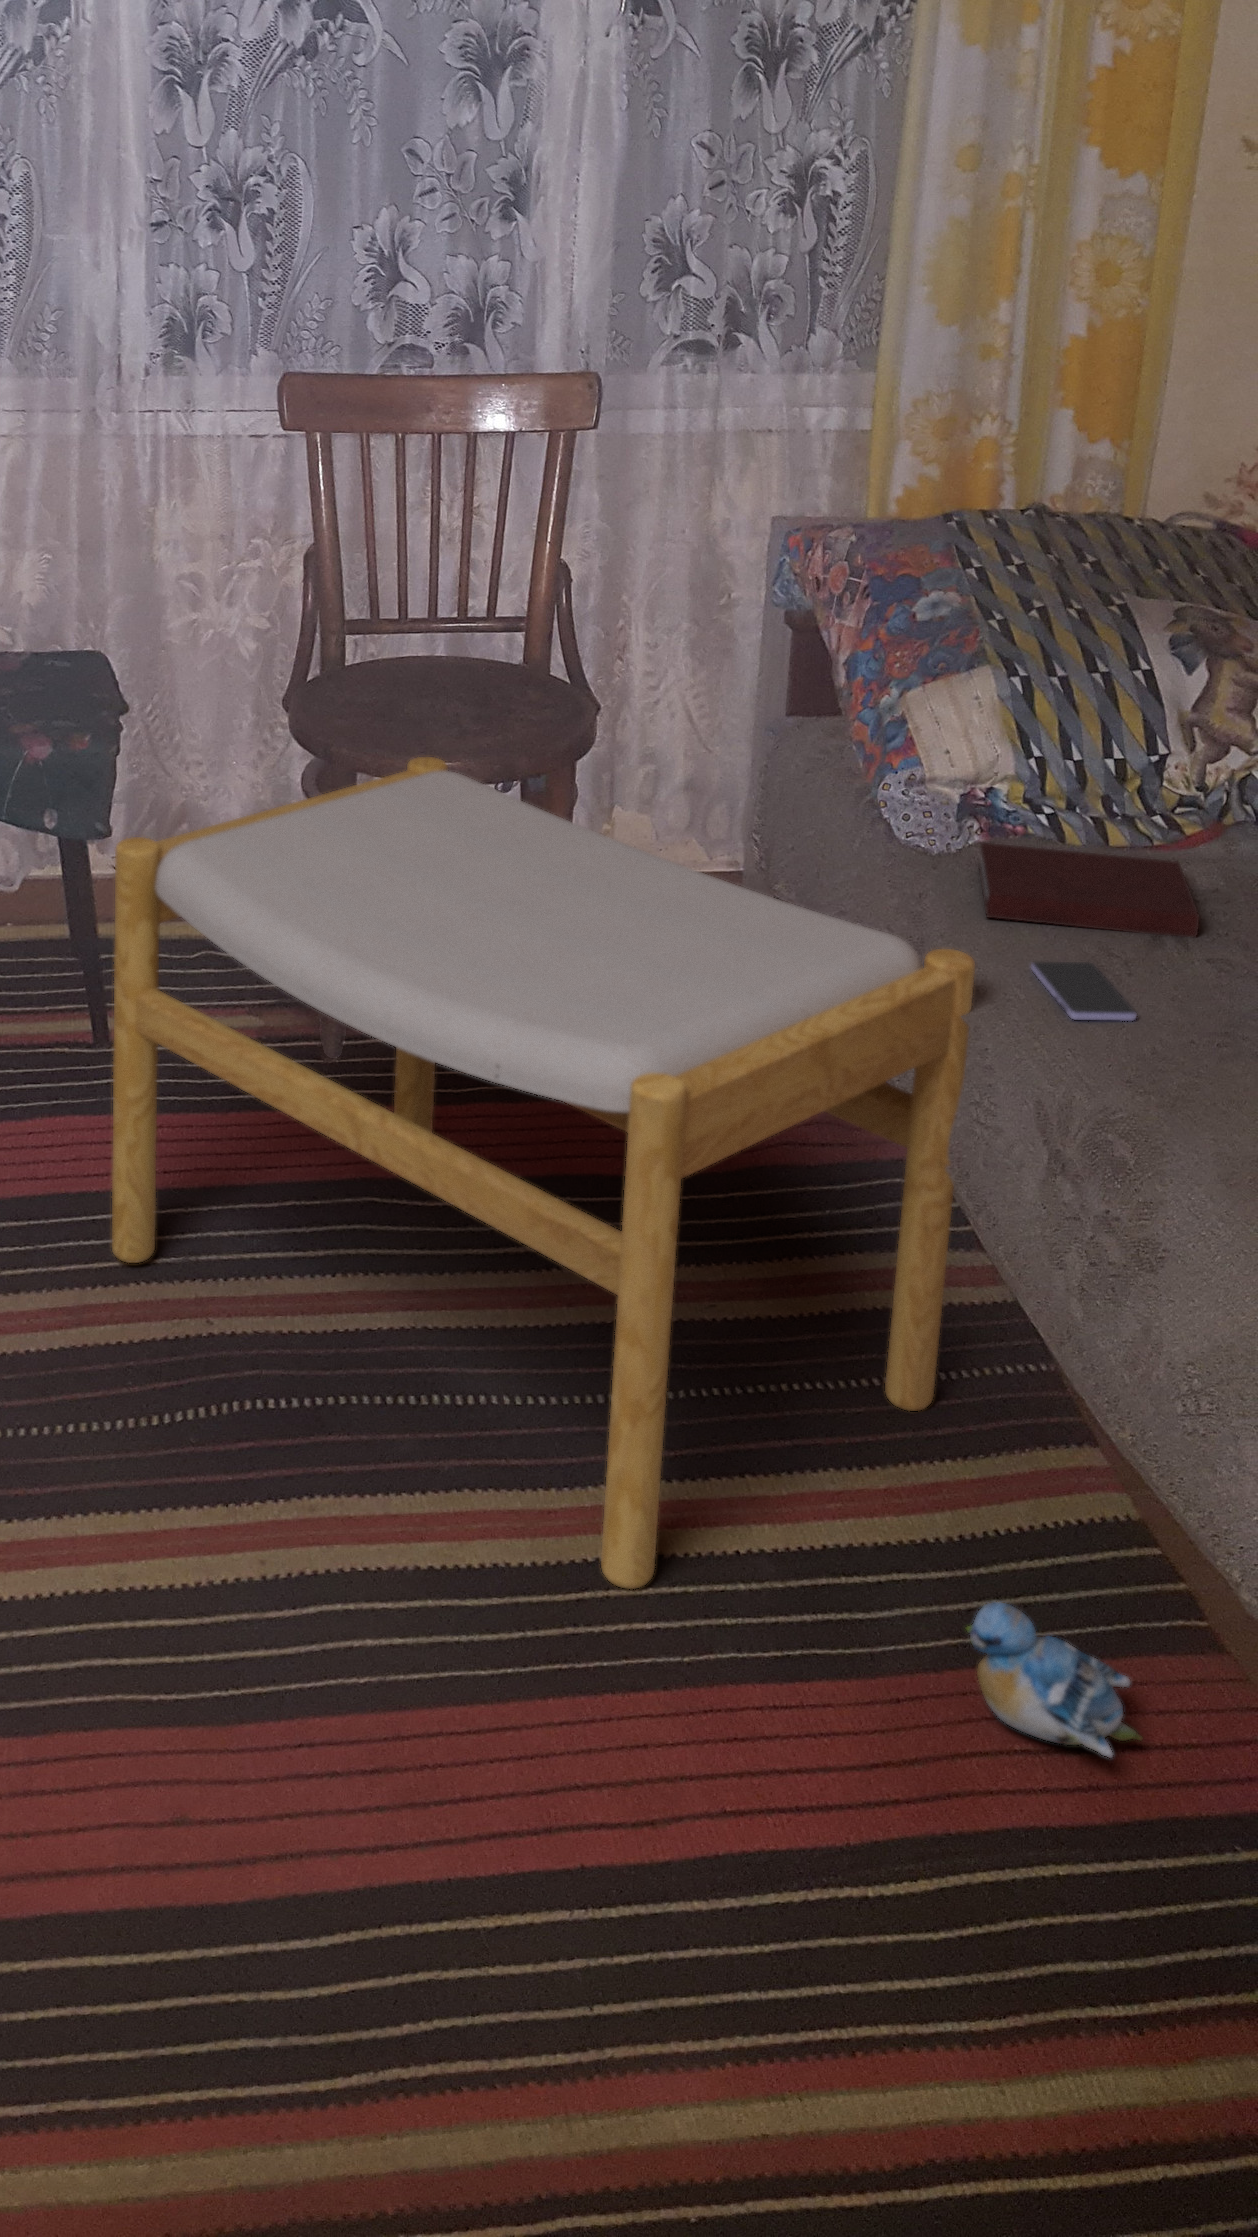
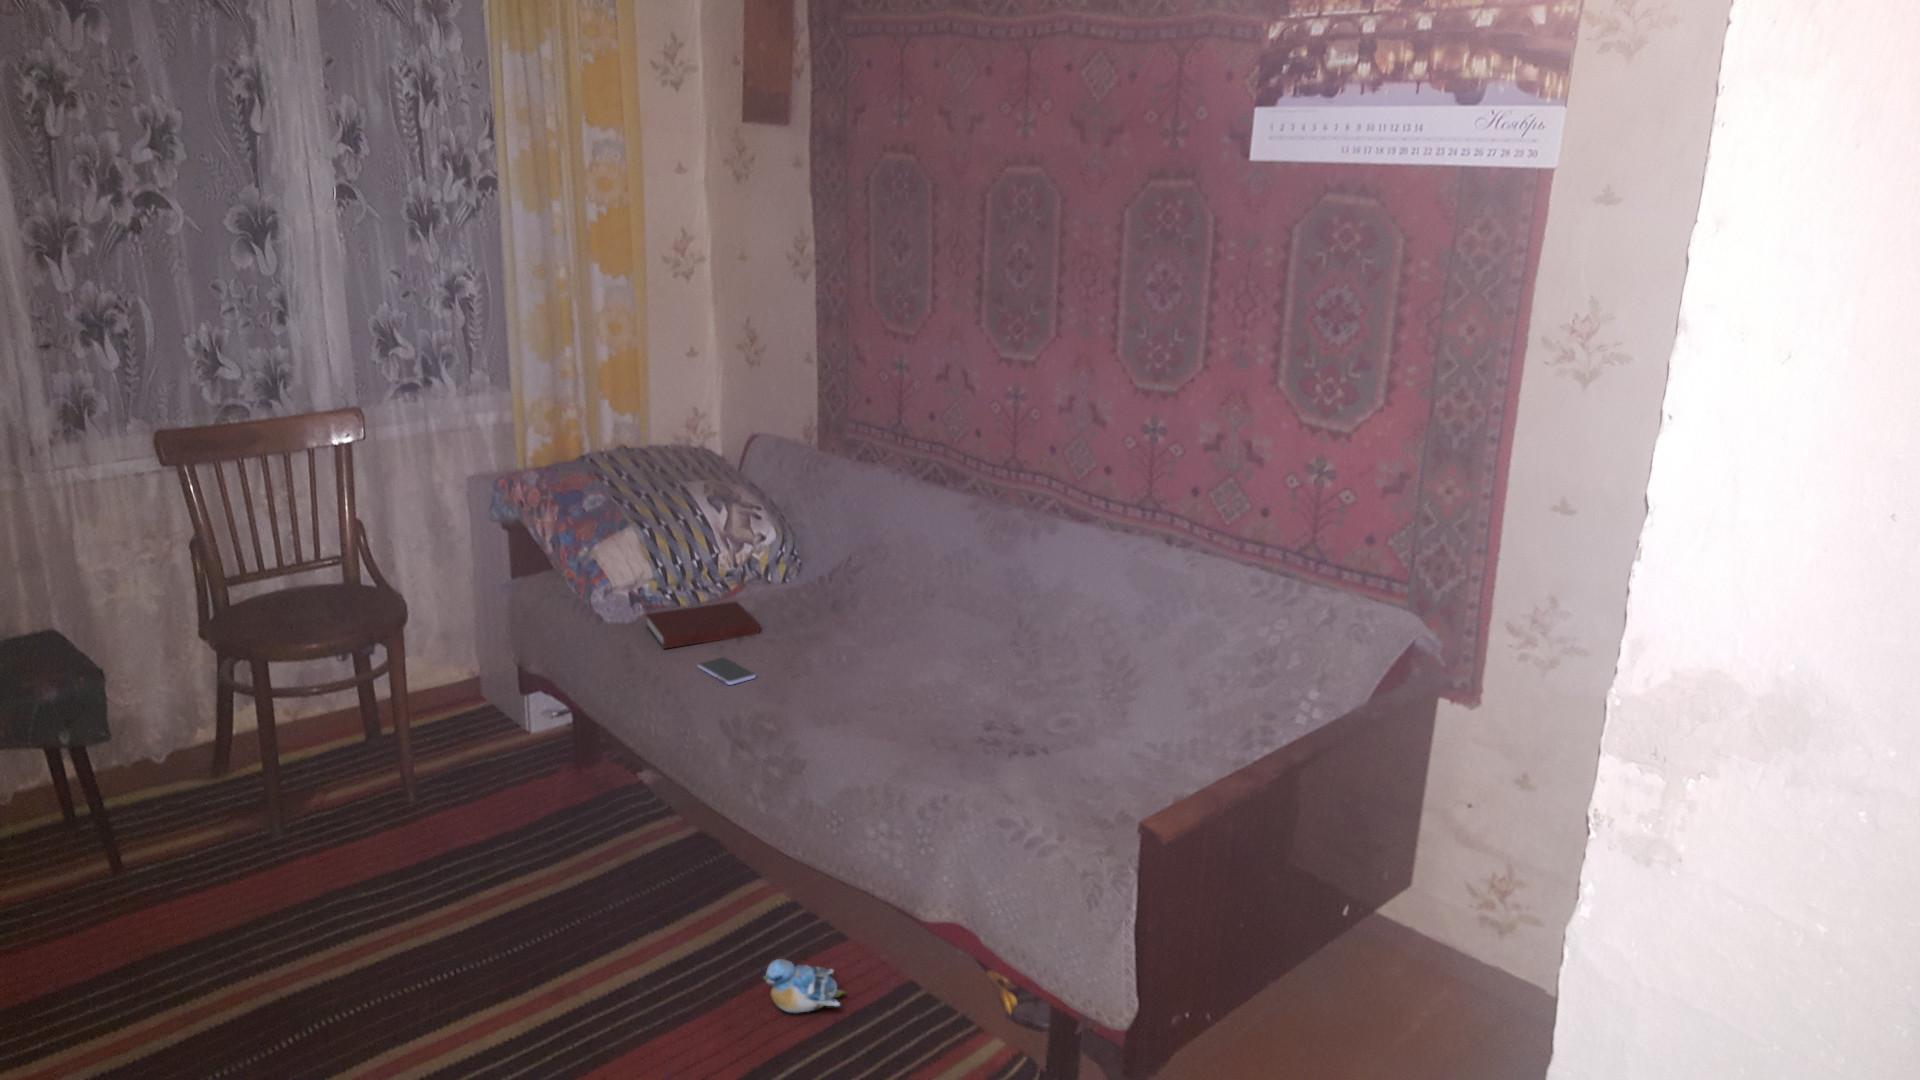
footstool: present [112,757,975,1589] -> none [153,639,691,1033]

